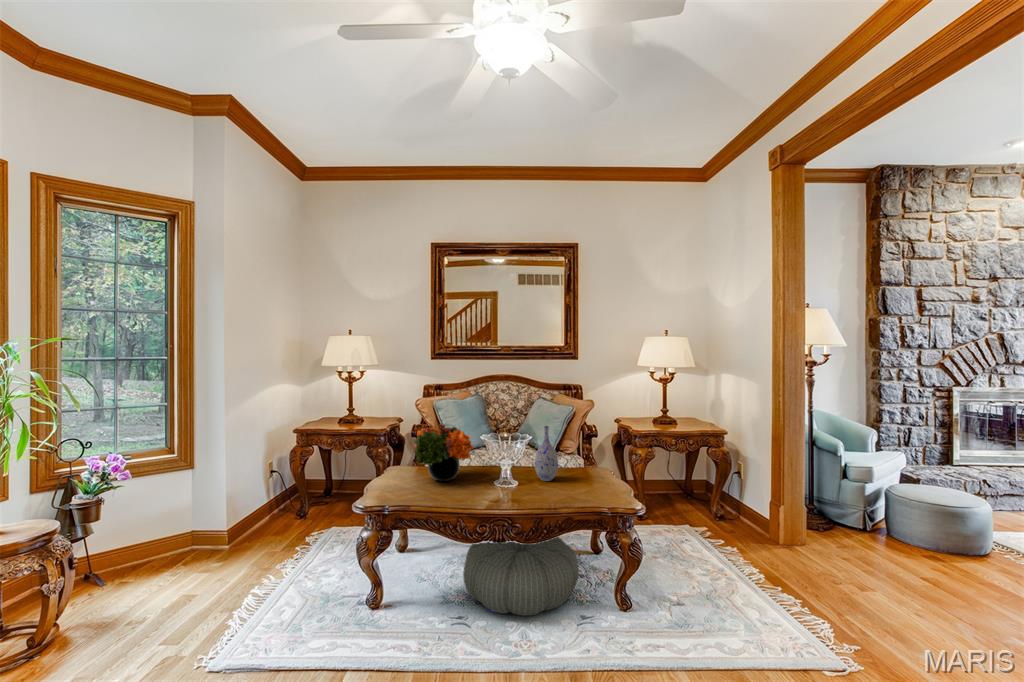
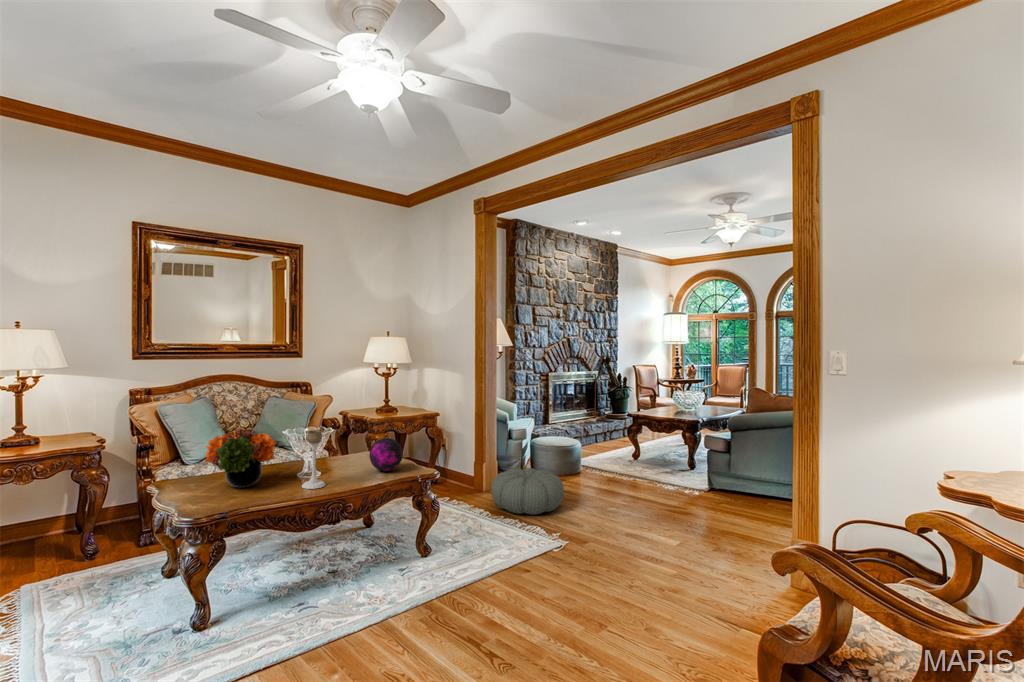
vase: present [535,426,558,481] -> none [333,420,355,469]
candle holder: none [481,433,505,496] -> present [302,430,326,489]
decorative orb: none [562,453,601,493] -> present [370,438,403,471]
pouf: present [463,535,579,616] -> present [491,468,564,515]

